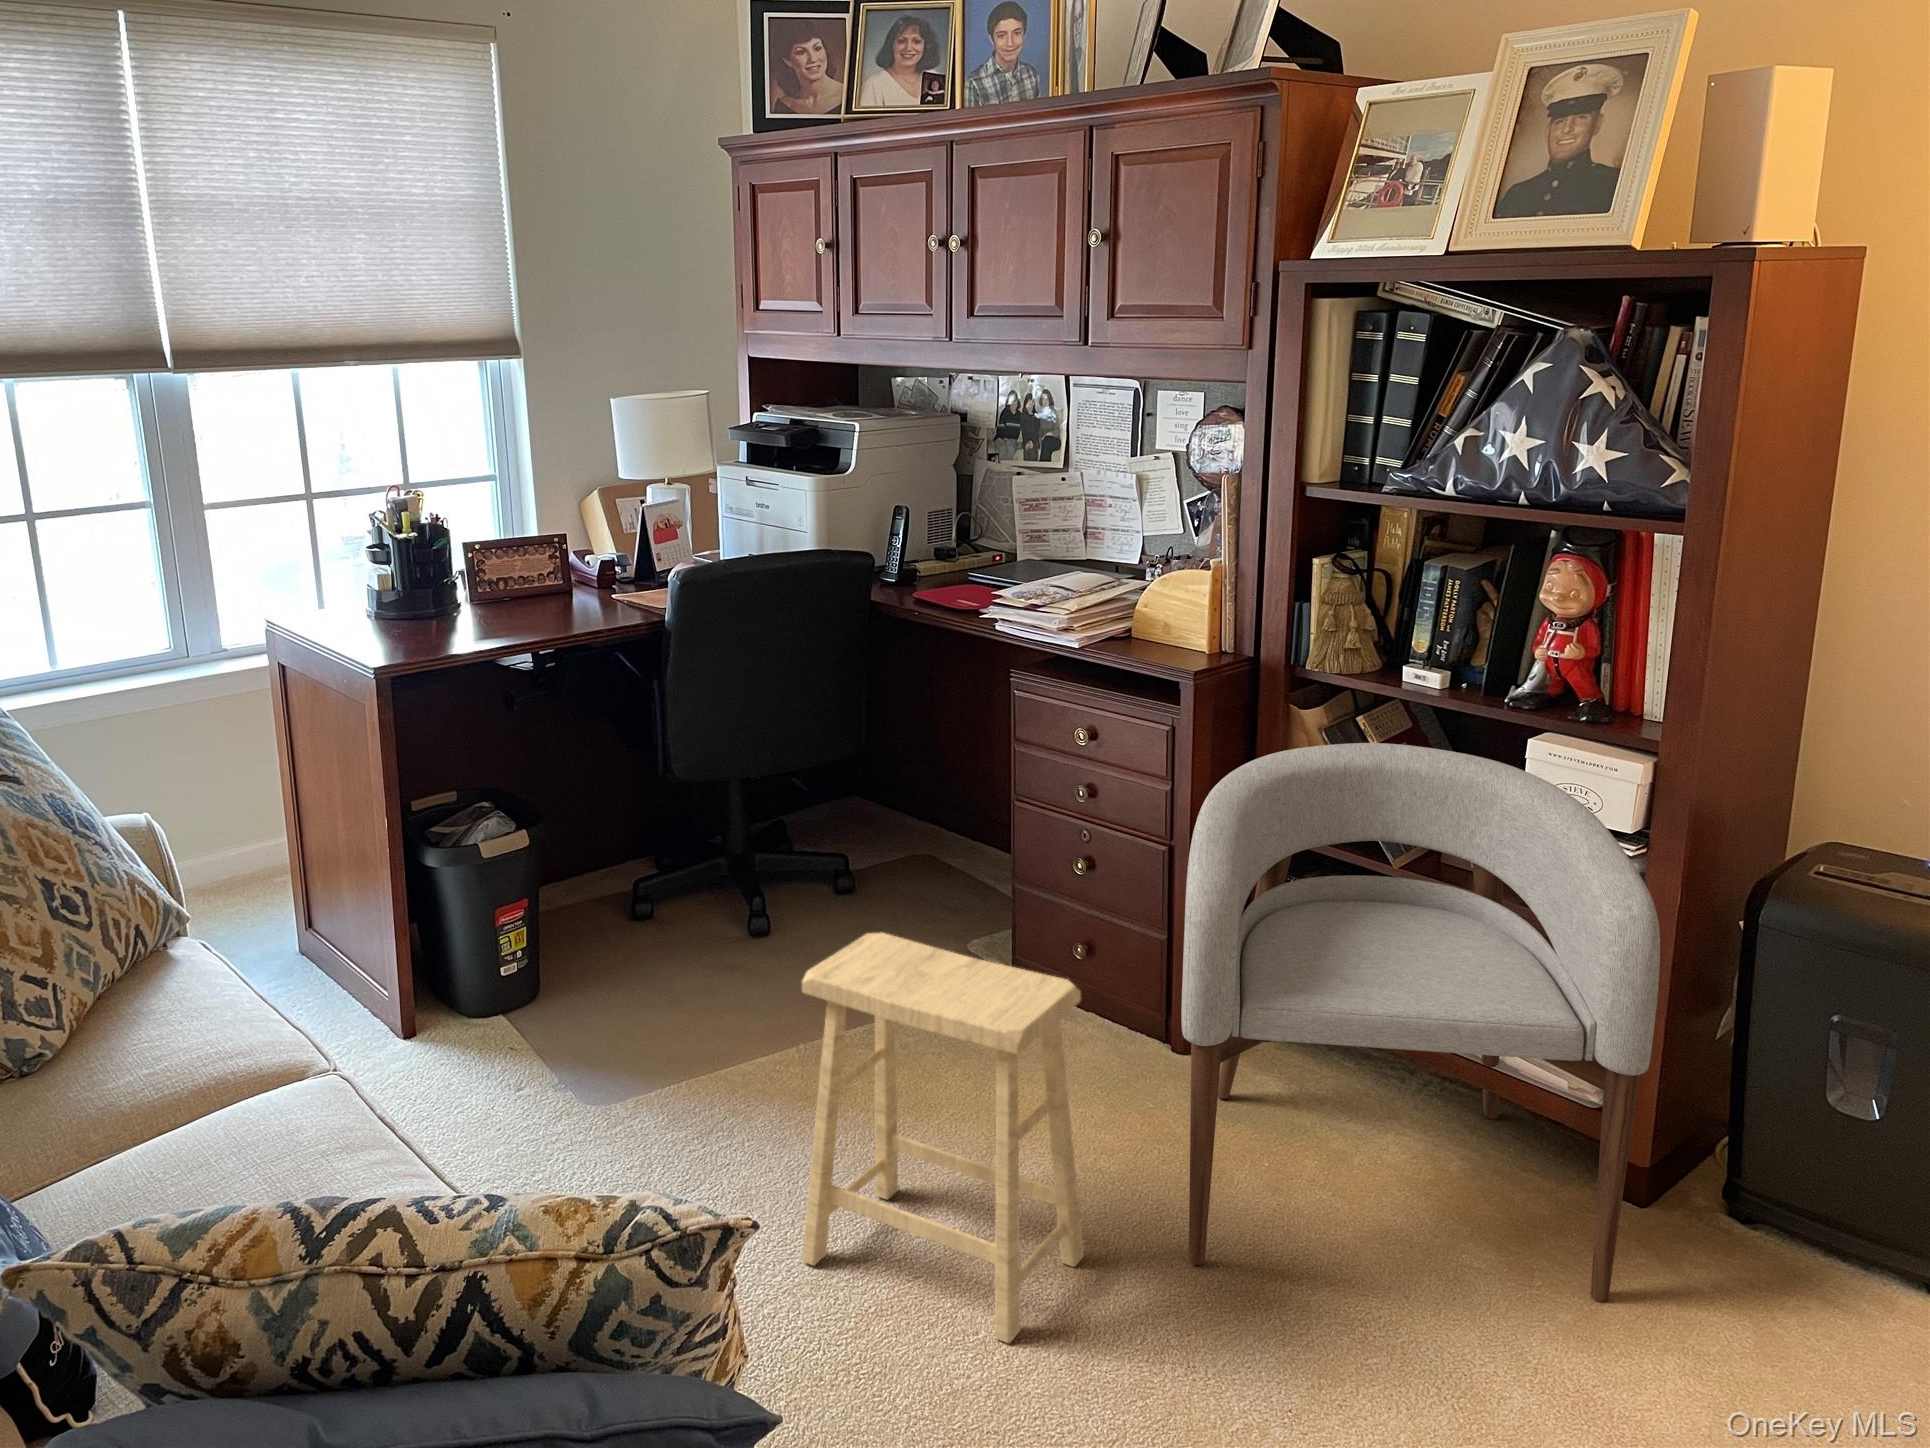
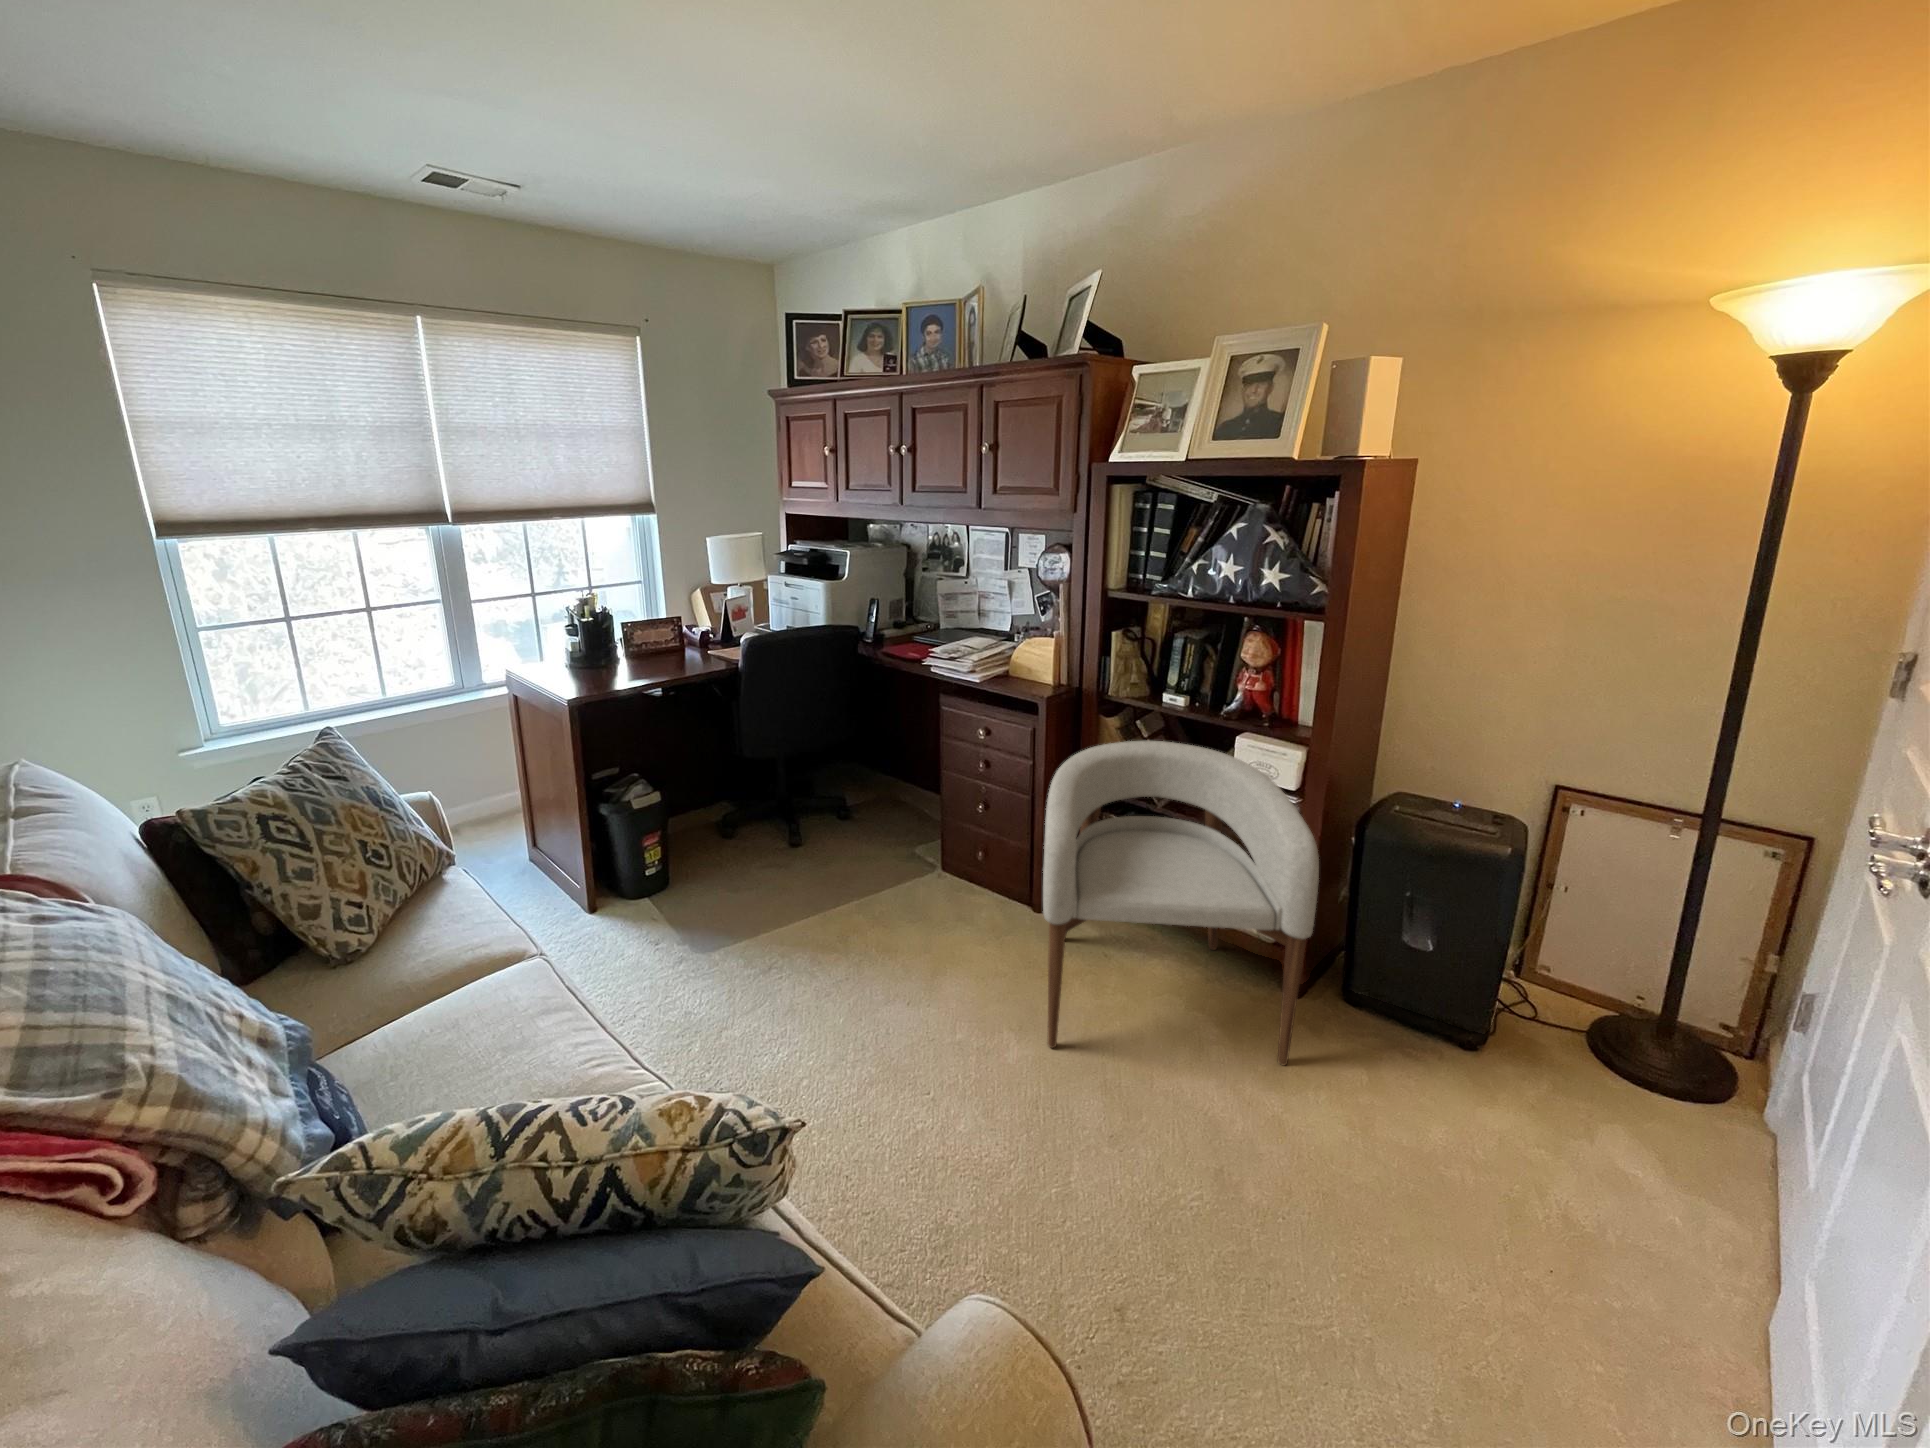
footstool: present [802,933,1084,1343] -> none [821,858,987,1103]

